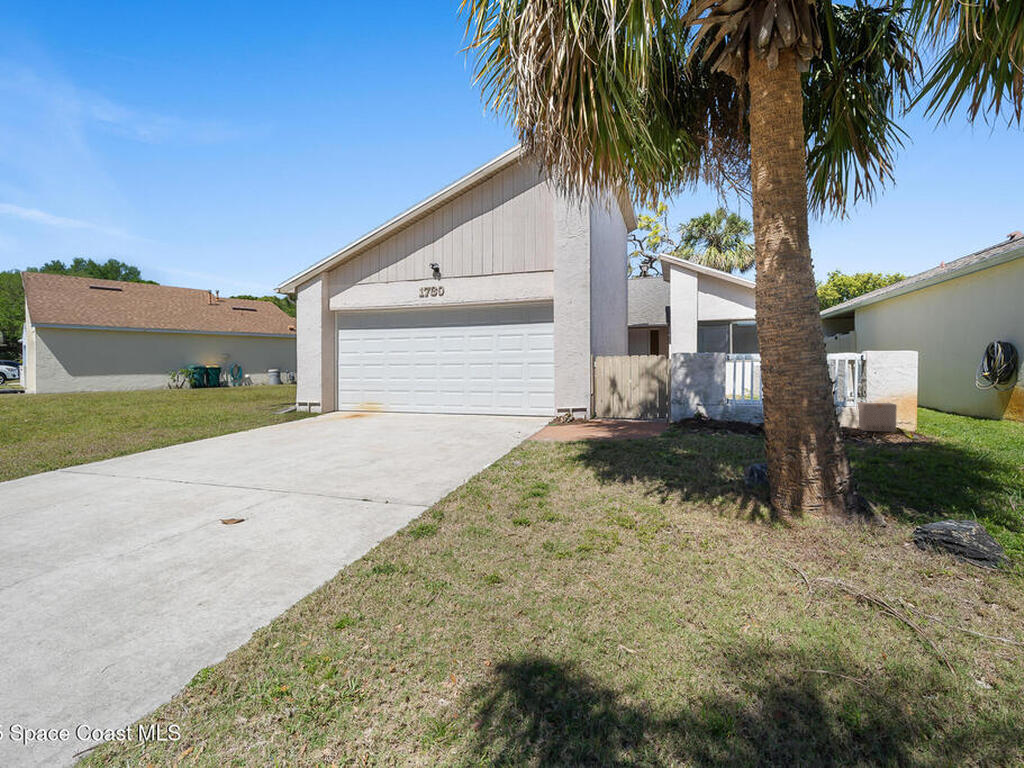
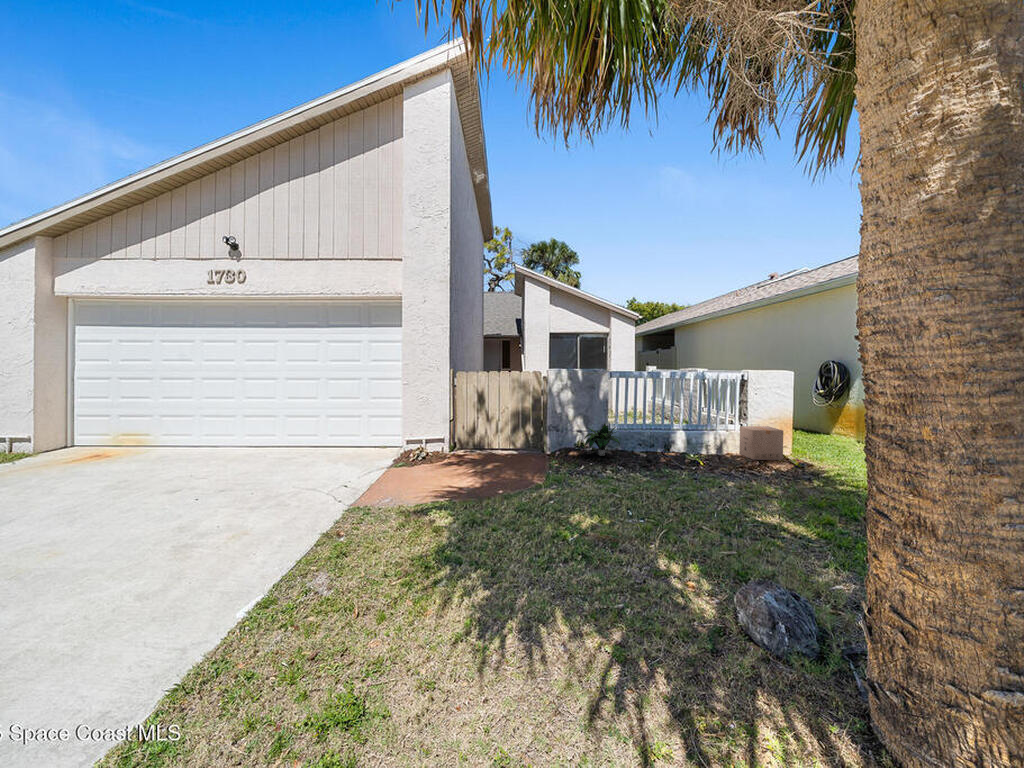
potted plant: none [700,397,736,424] -> present [584,424,620,456]

